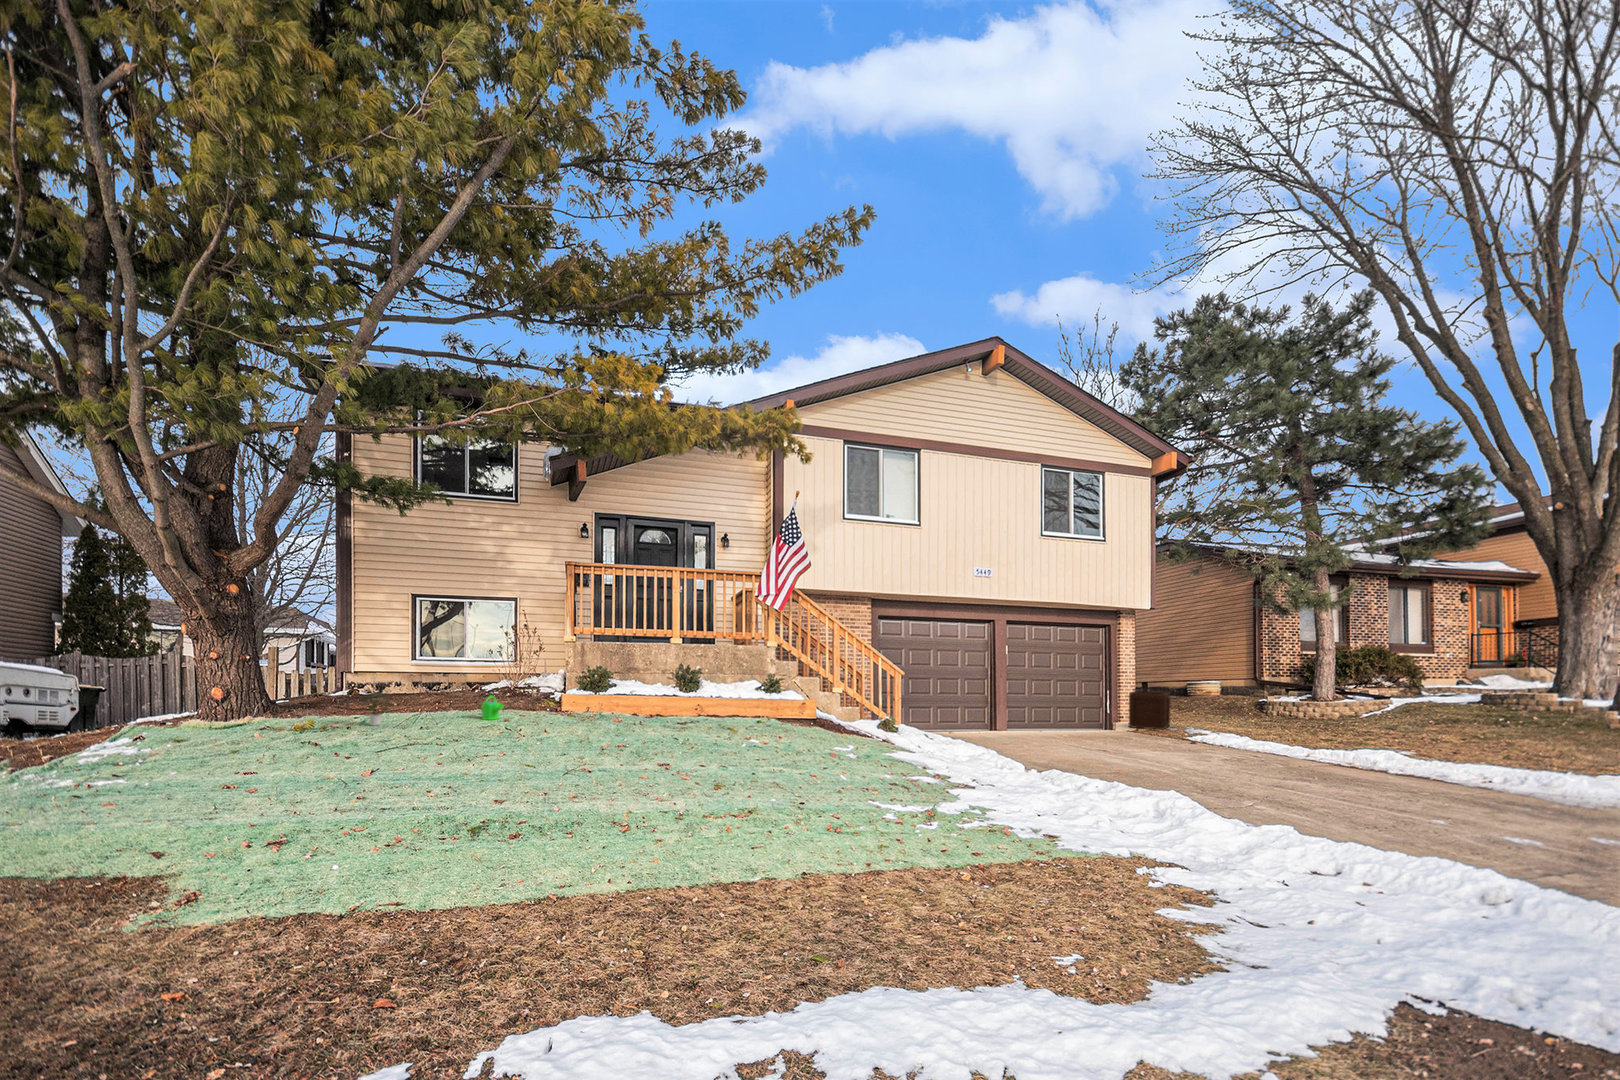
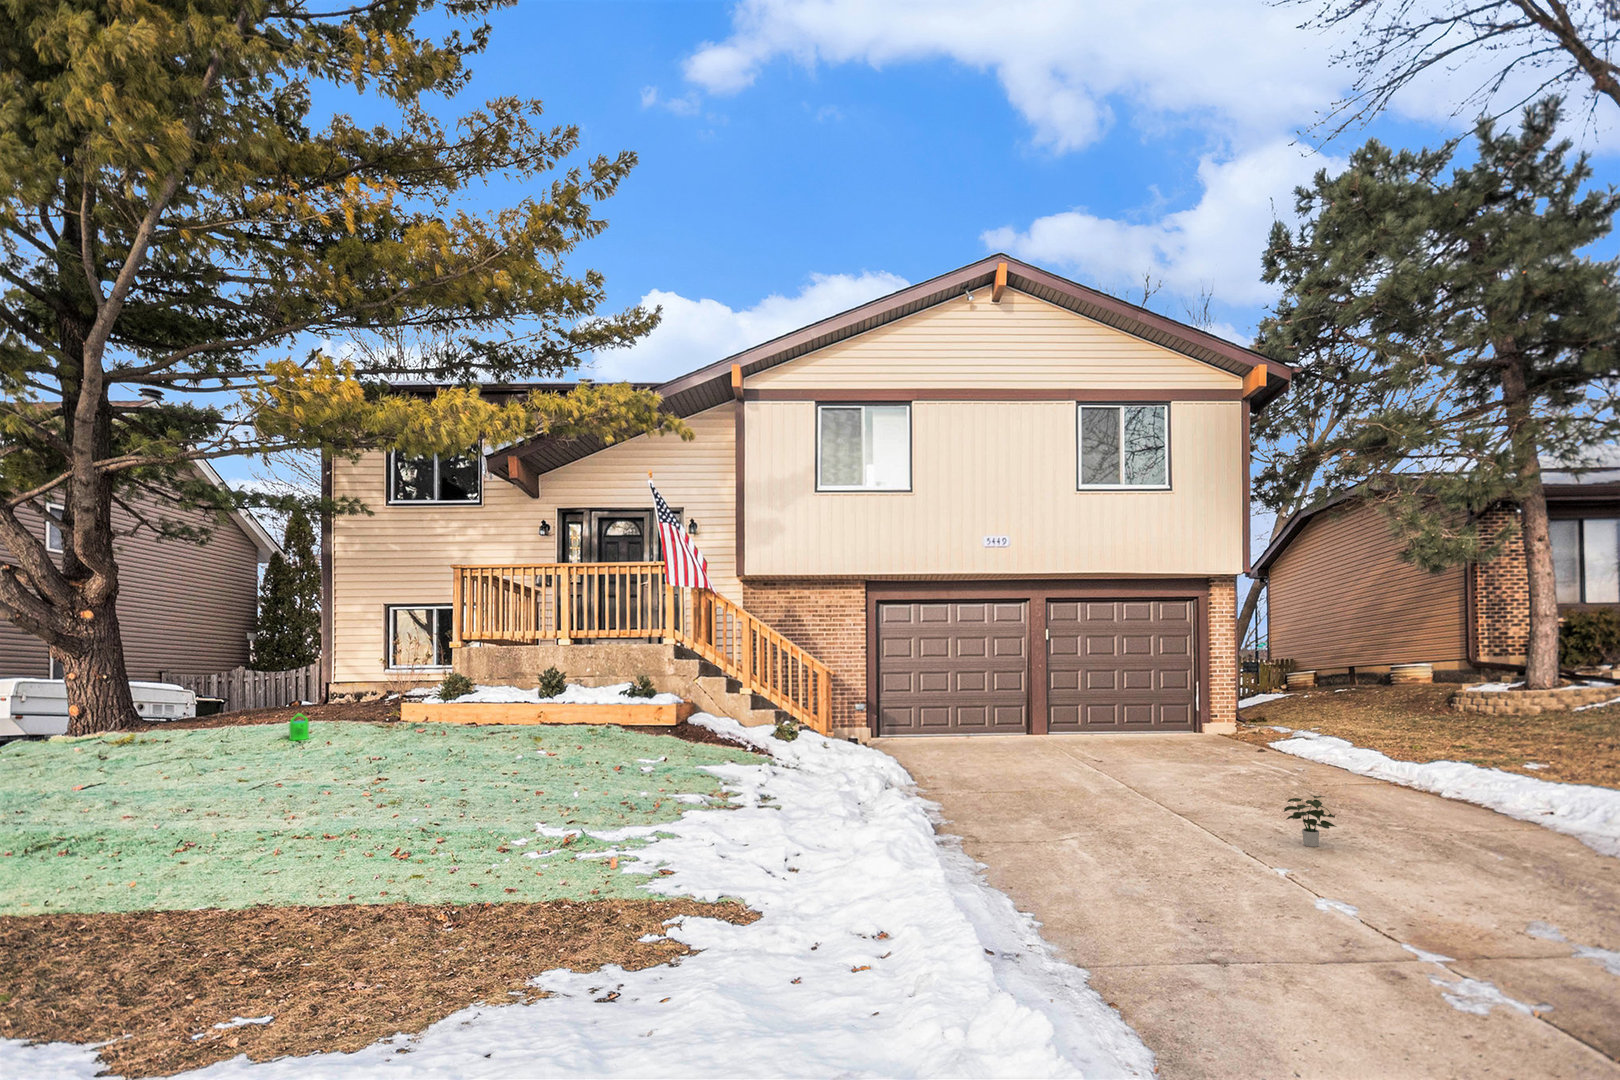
wooden crate: present [1129,690,1170,730] -> none [1217,681,1280,732]
potted plant: present [363,691,394,726] -> present [1284,795,1336,847]

